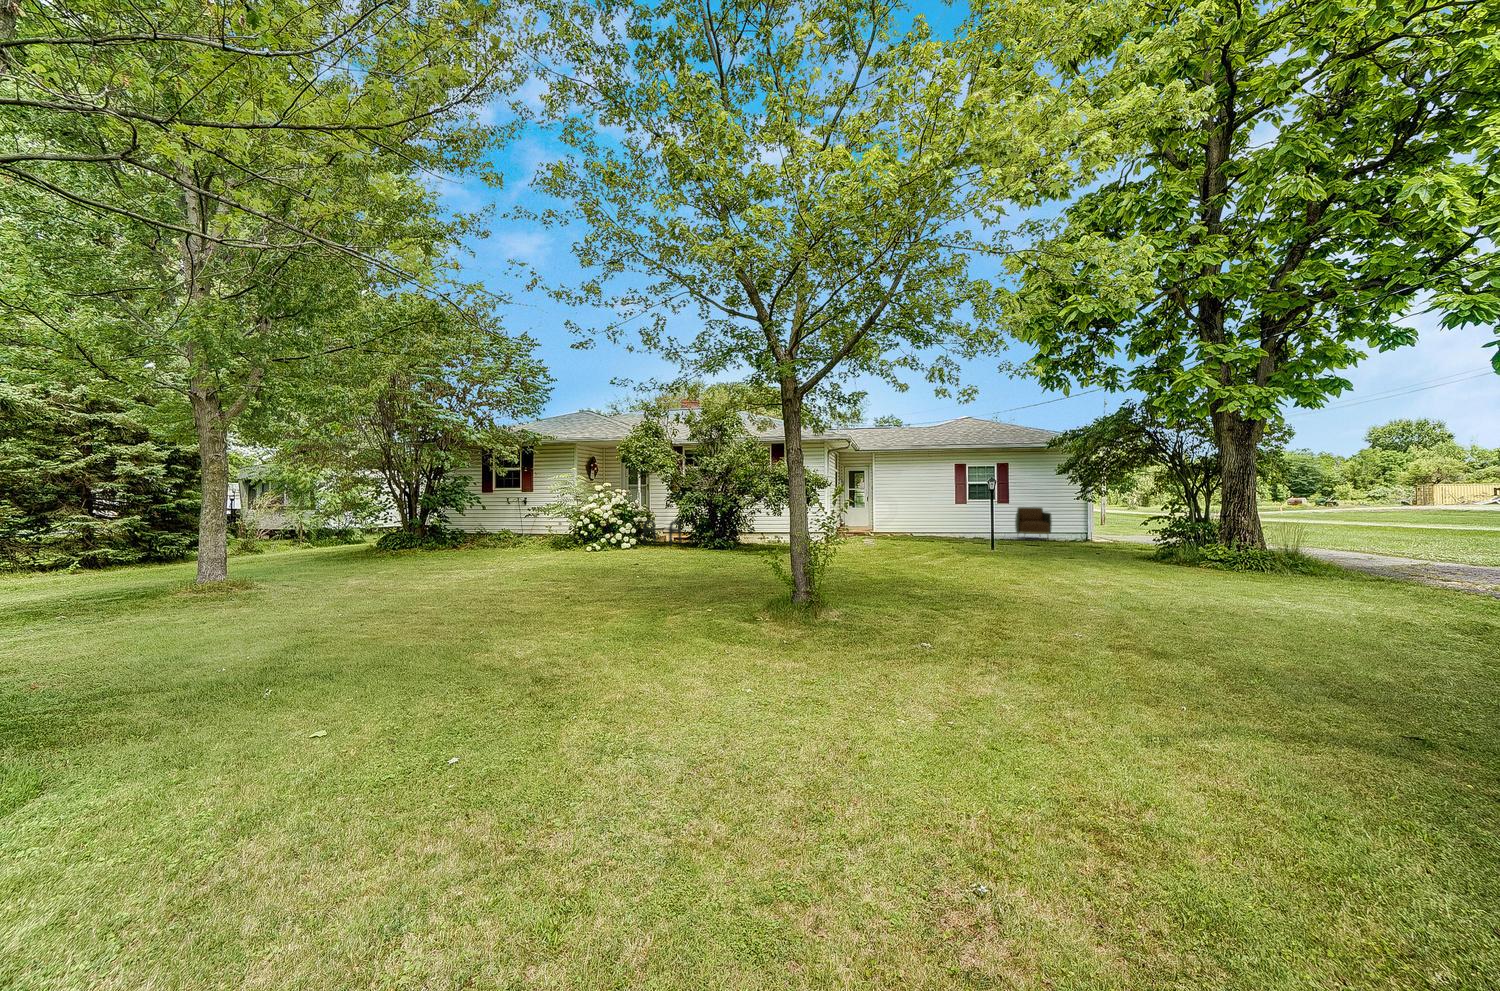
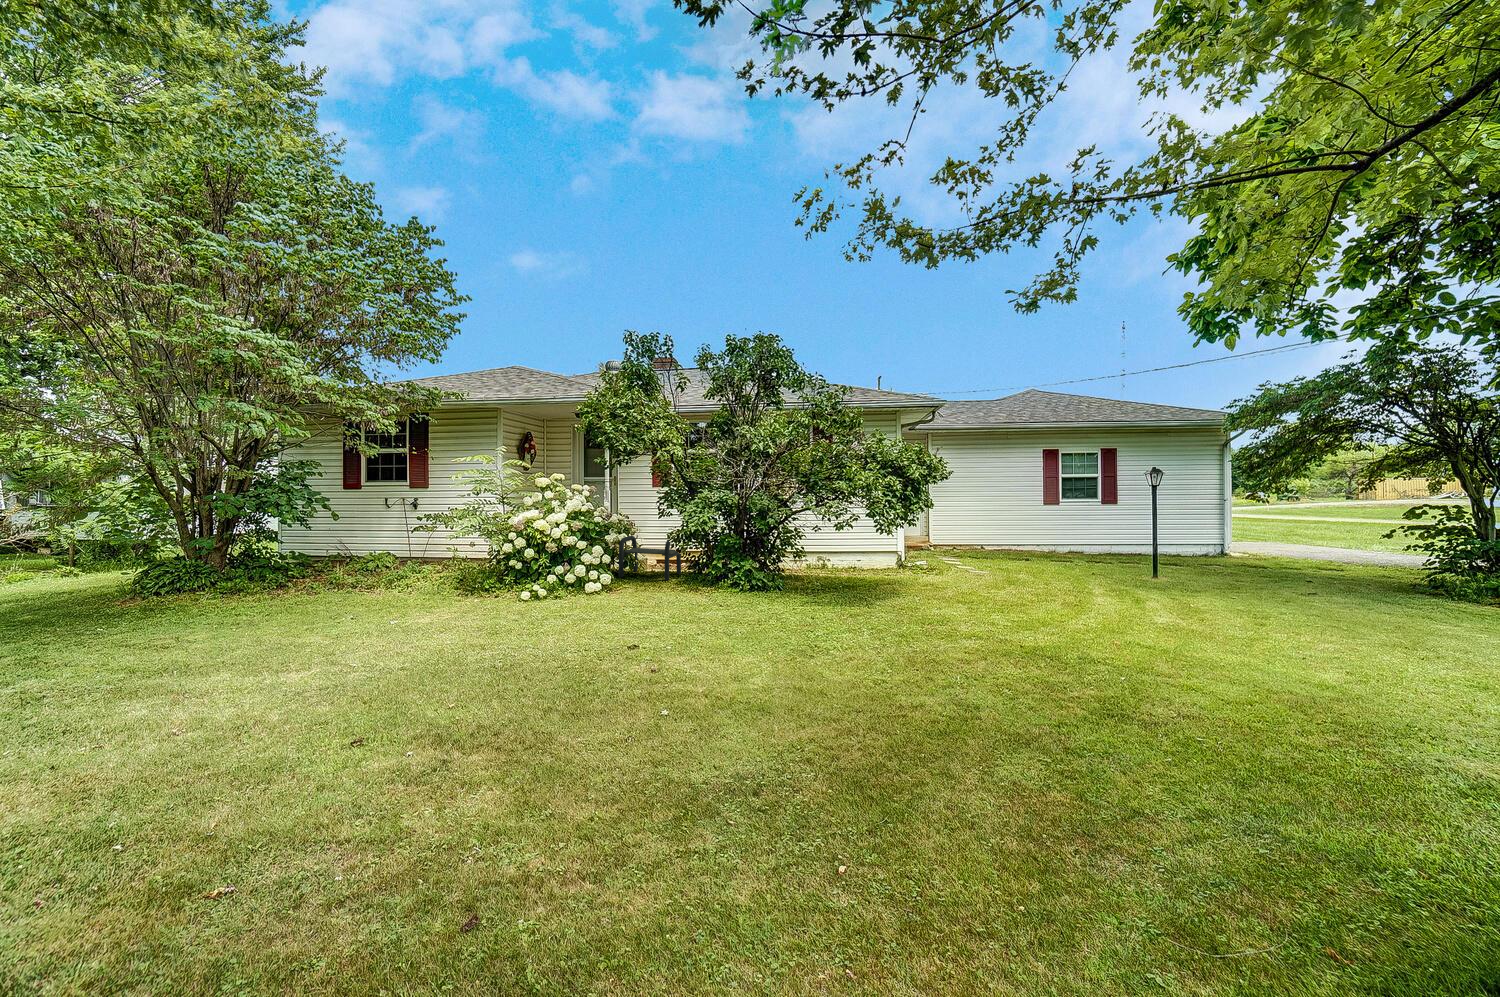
armchair: present [1015,507,1052,537] -> none [1126,510,1183,556]

